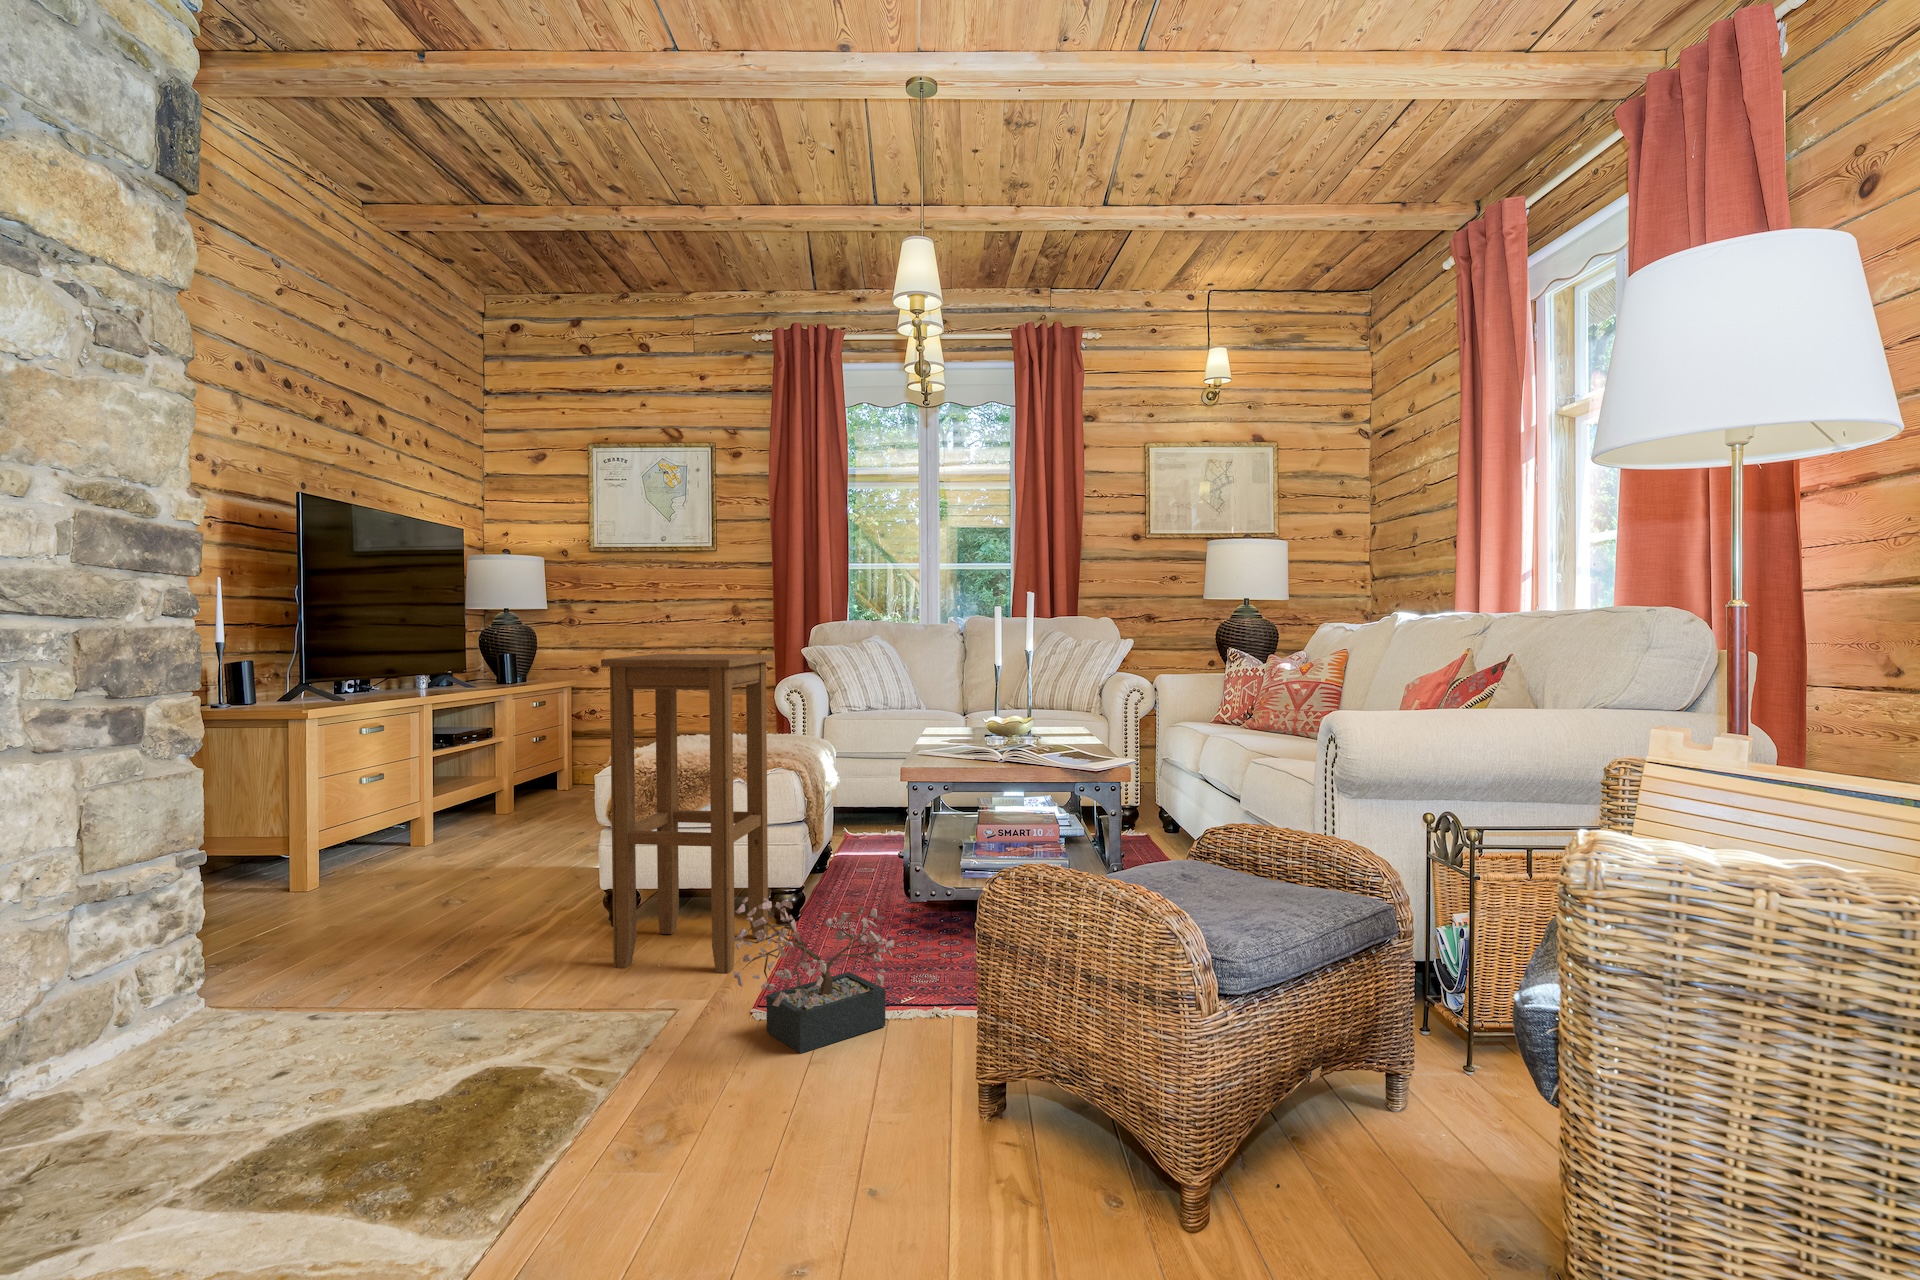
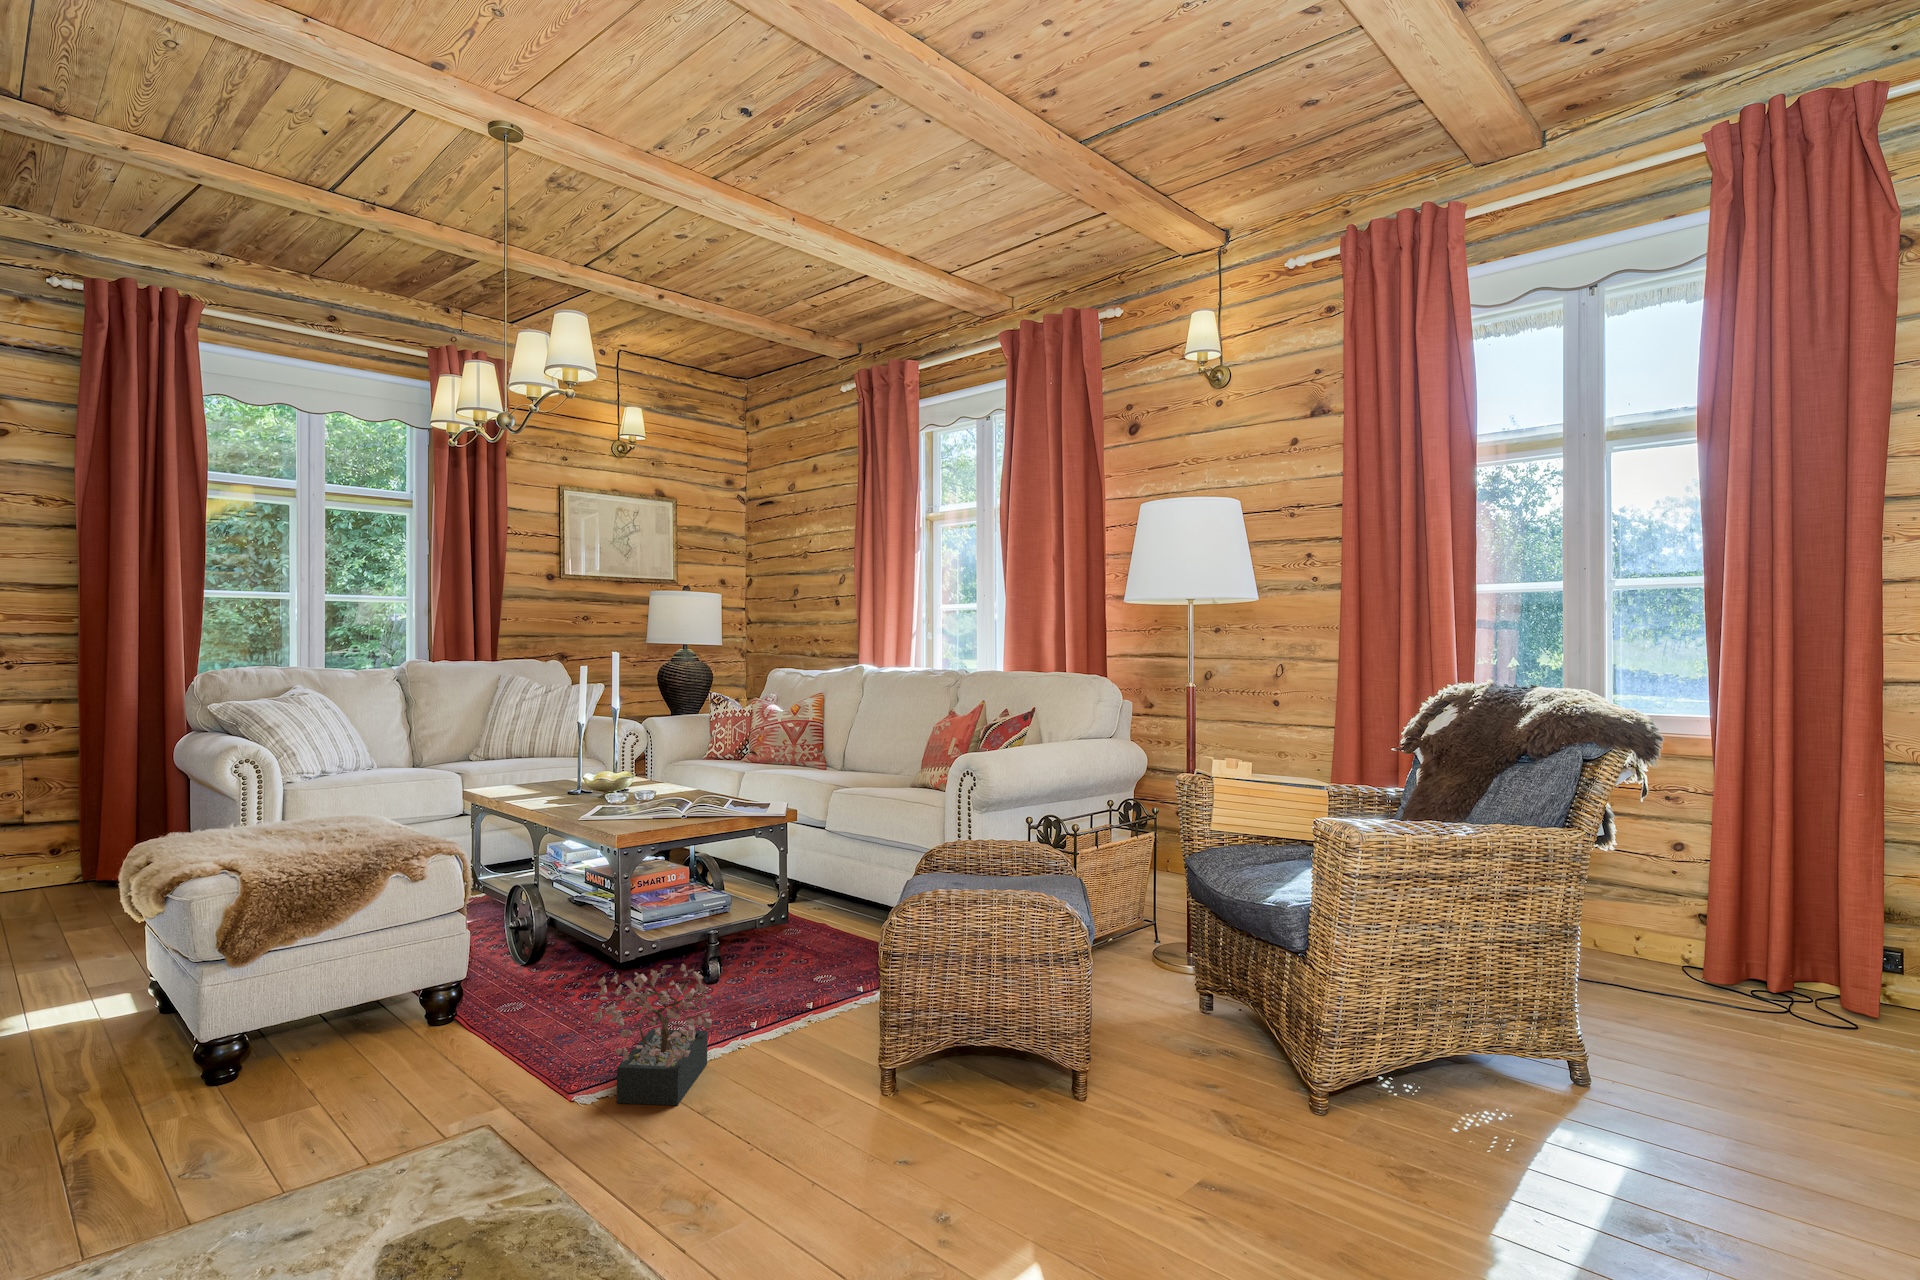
stool: present [601,654,773,973] -> none [297,732,484,1115]

